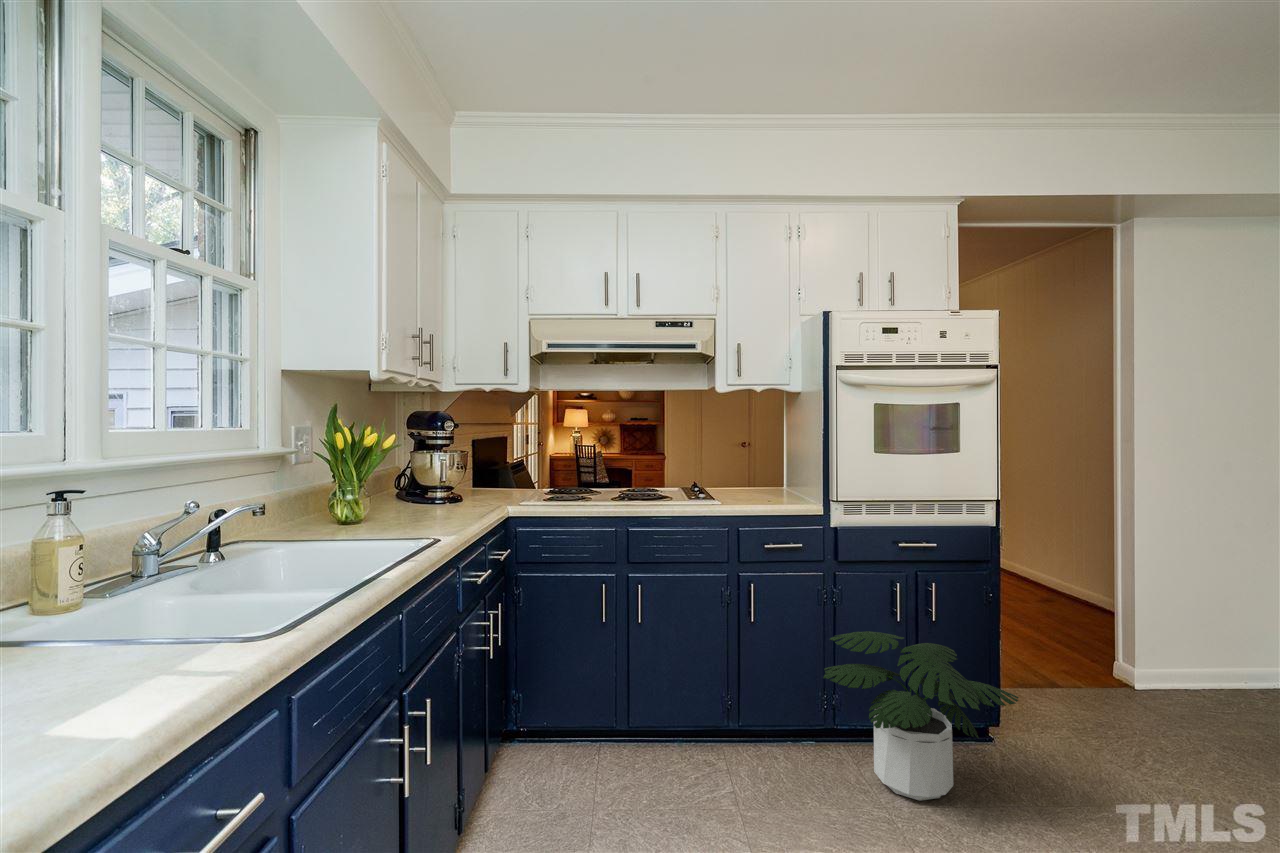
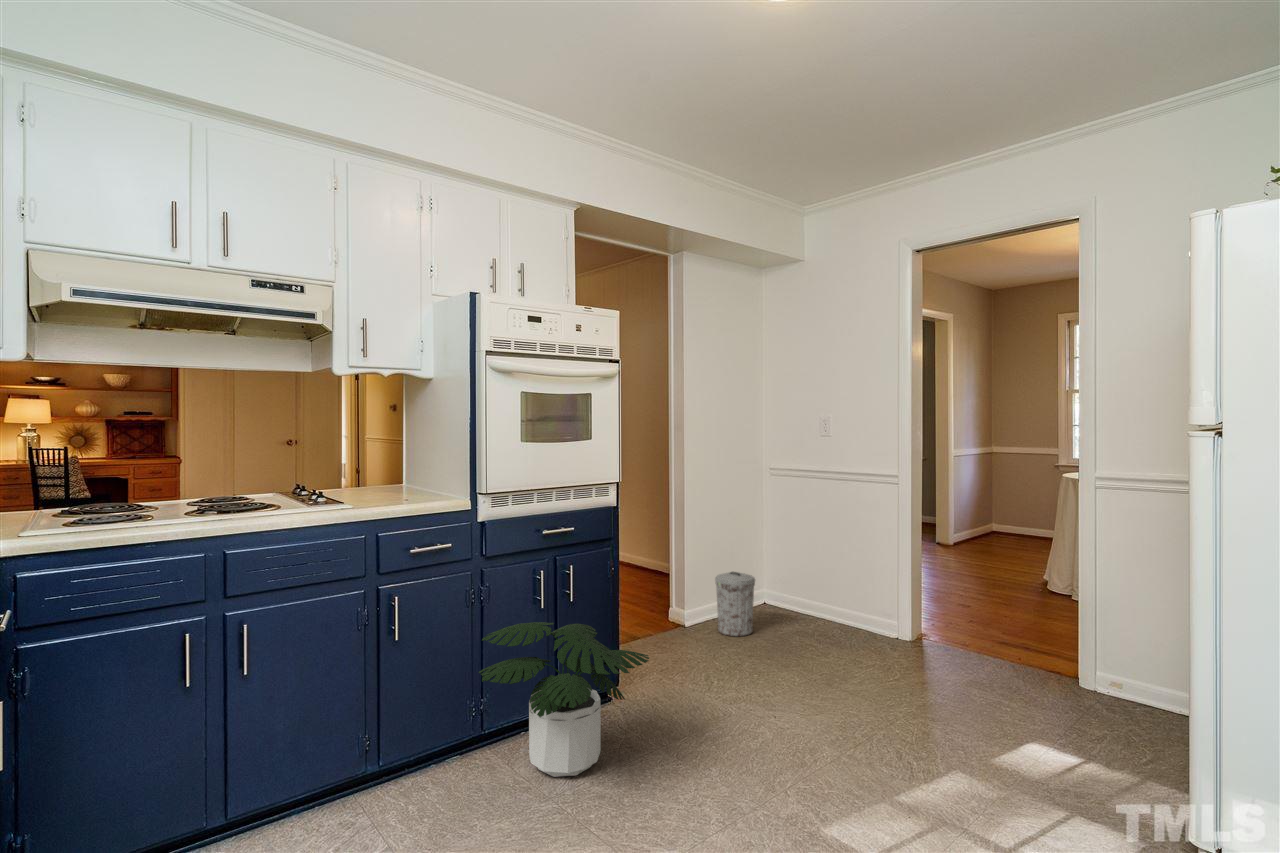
trash can: none [1167,623,1236,709] -> present [715,572,755,636]

